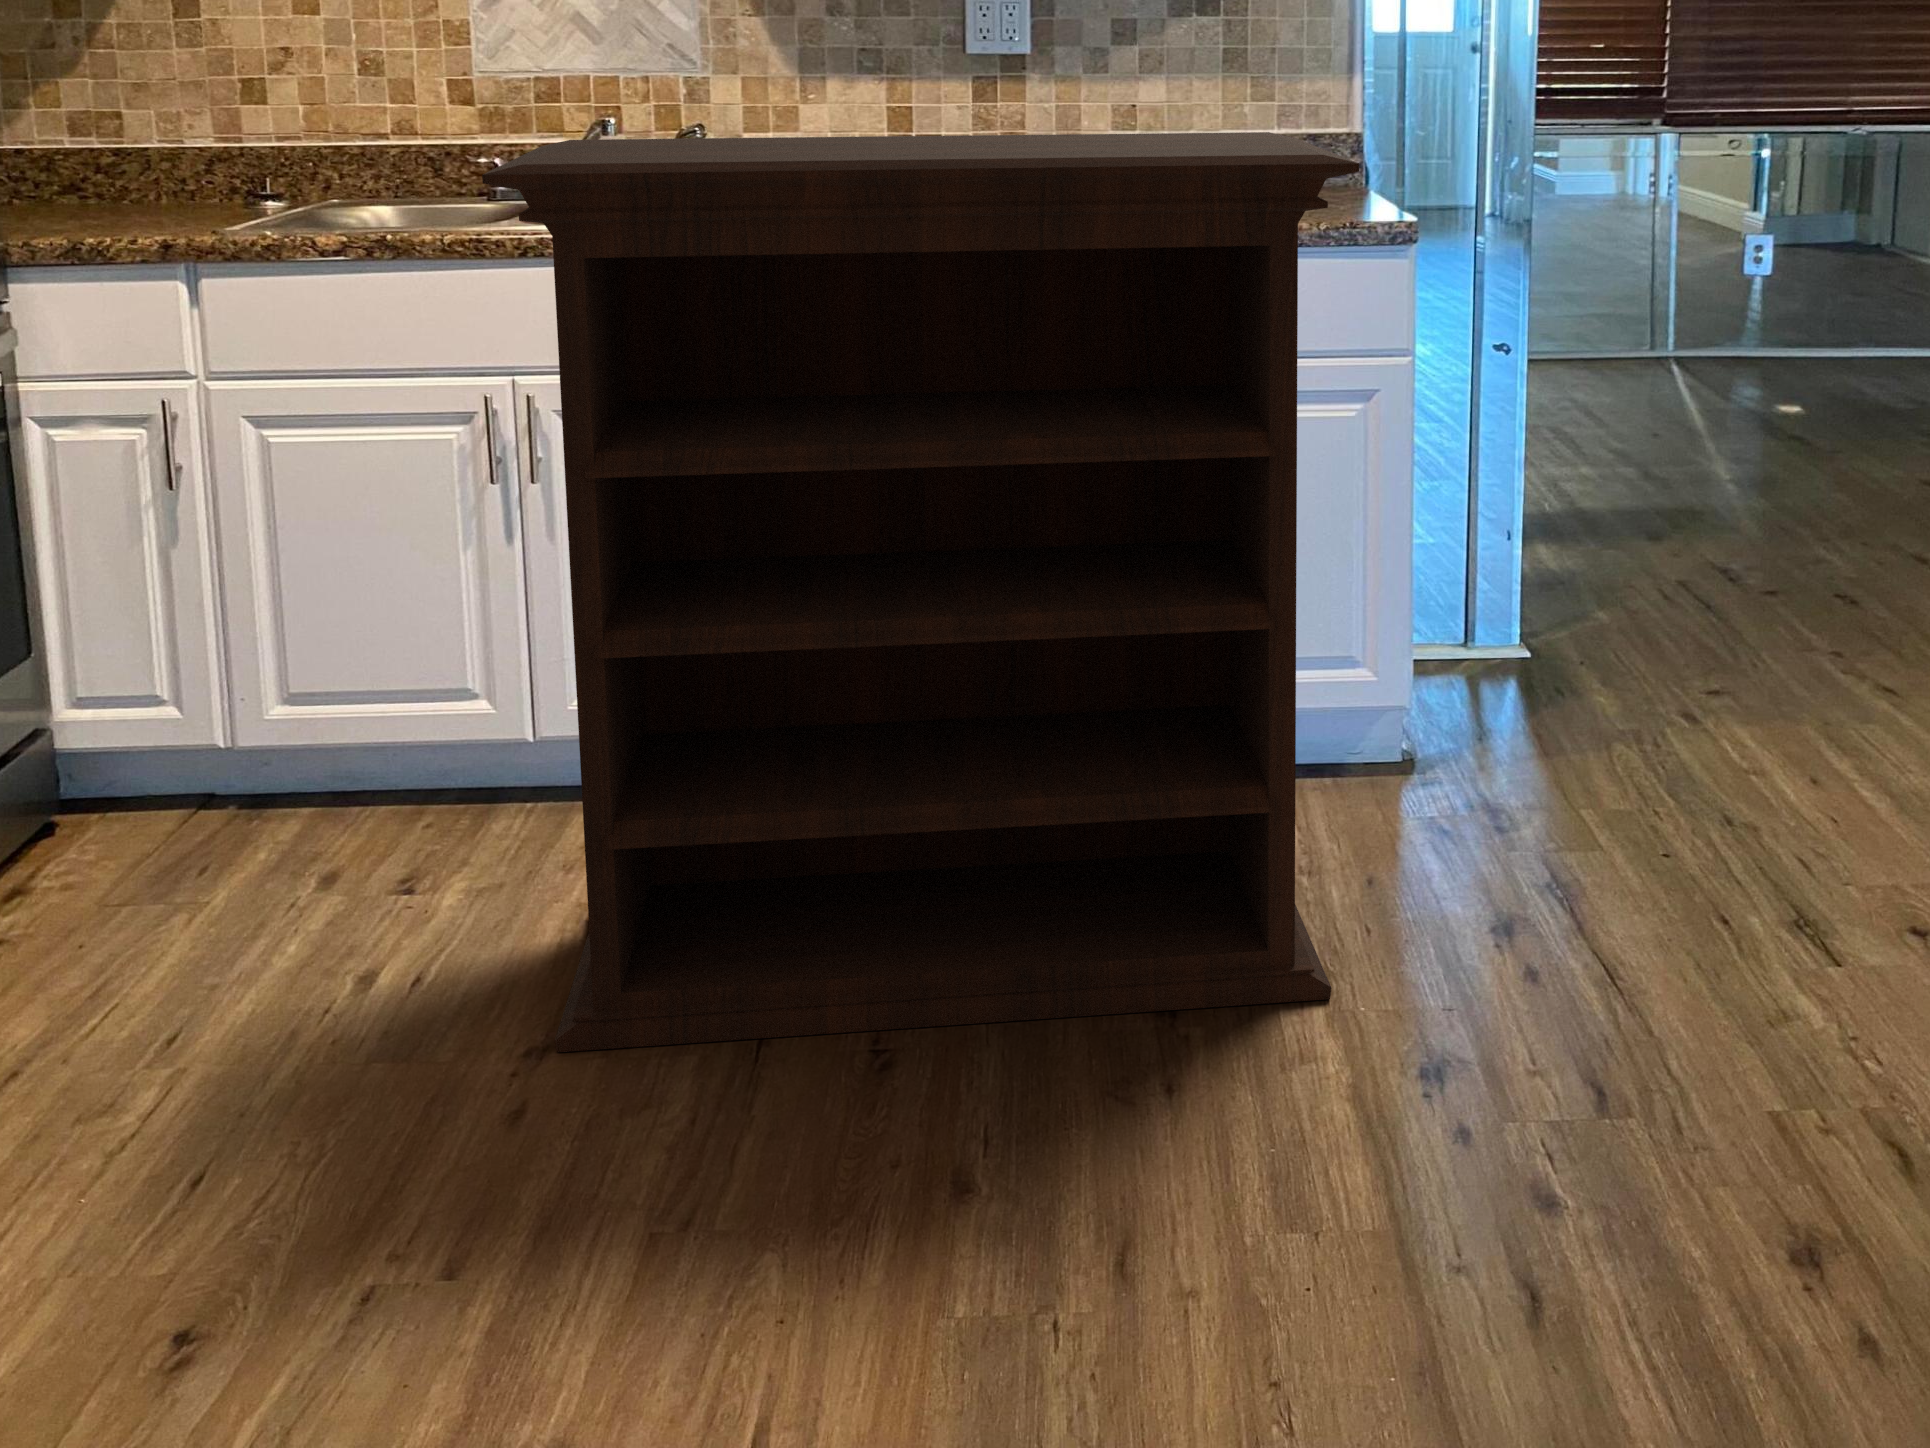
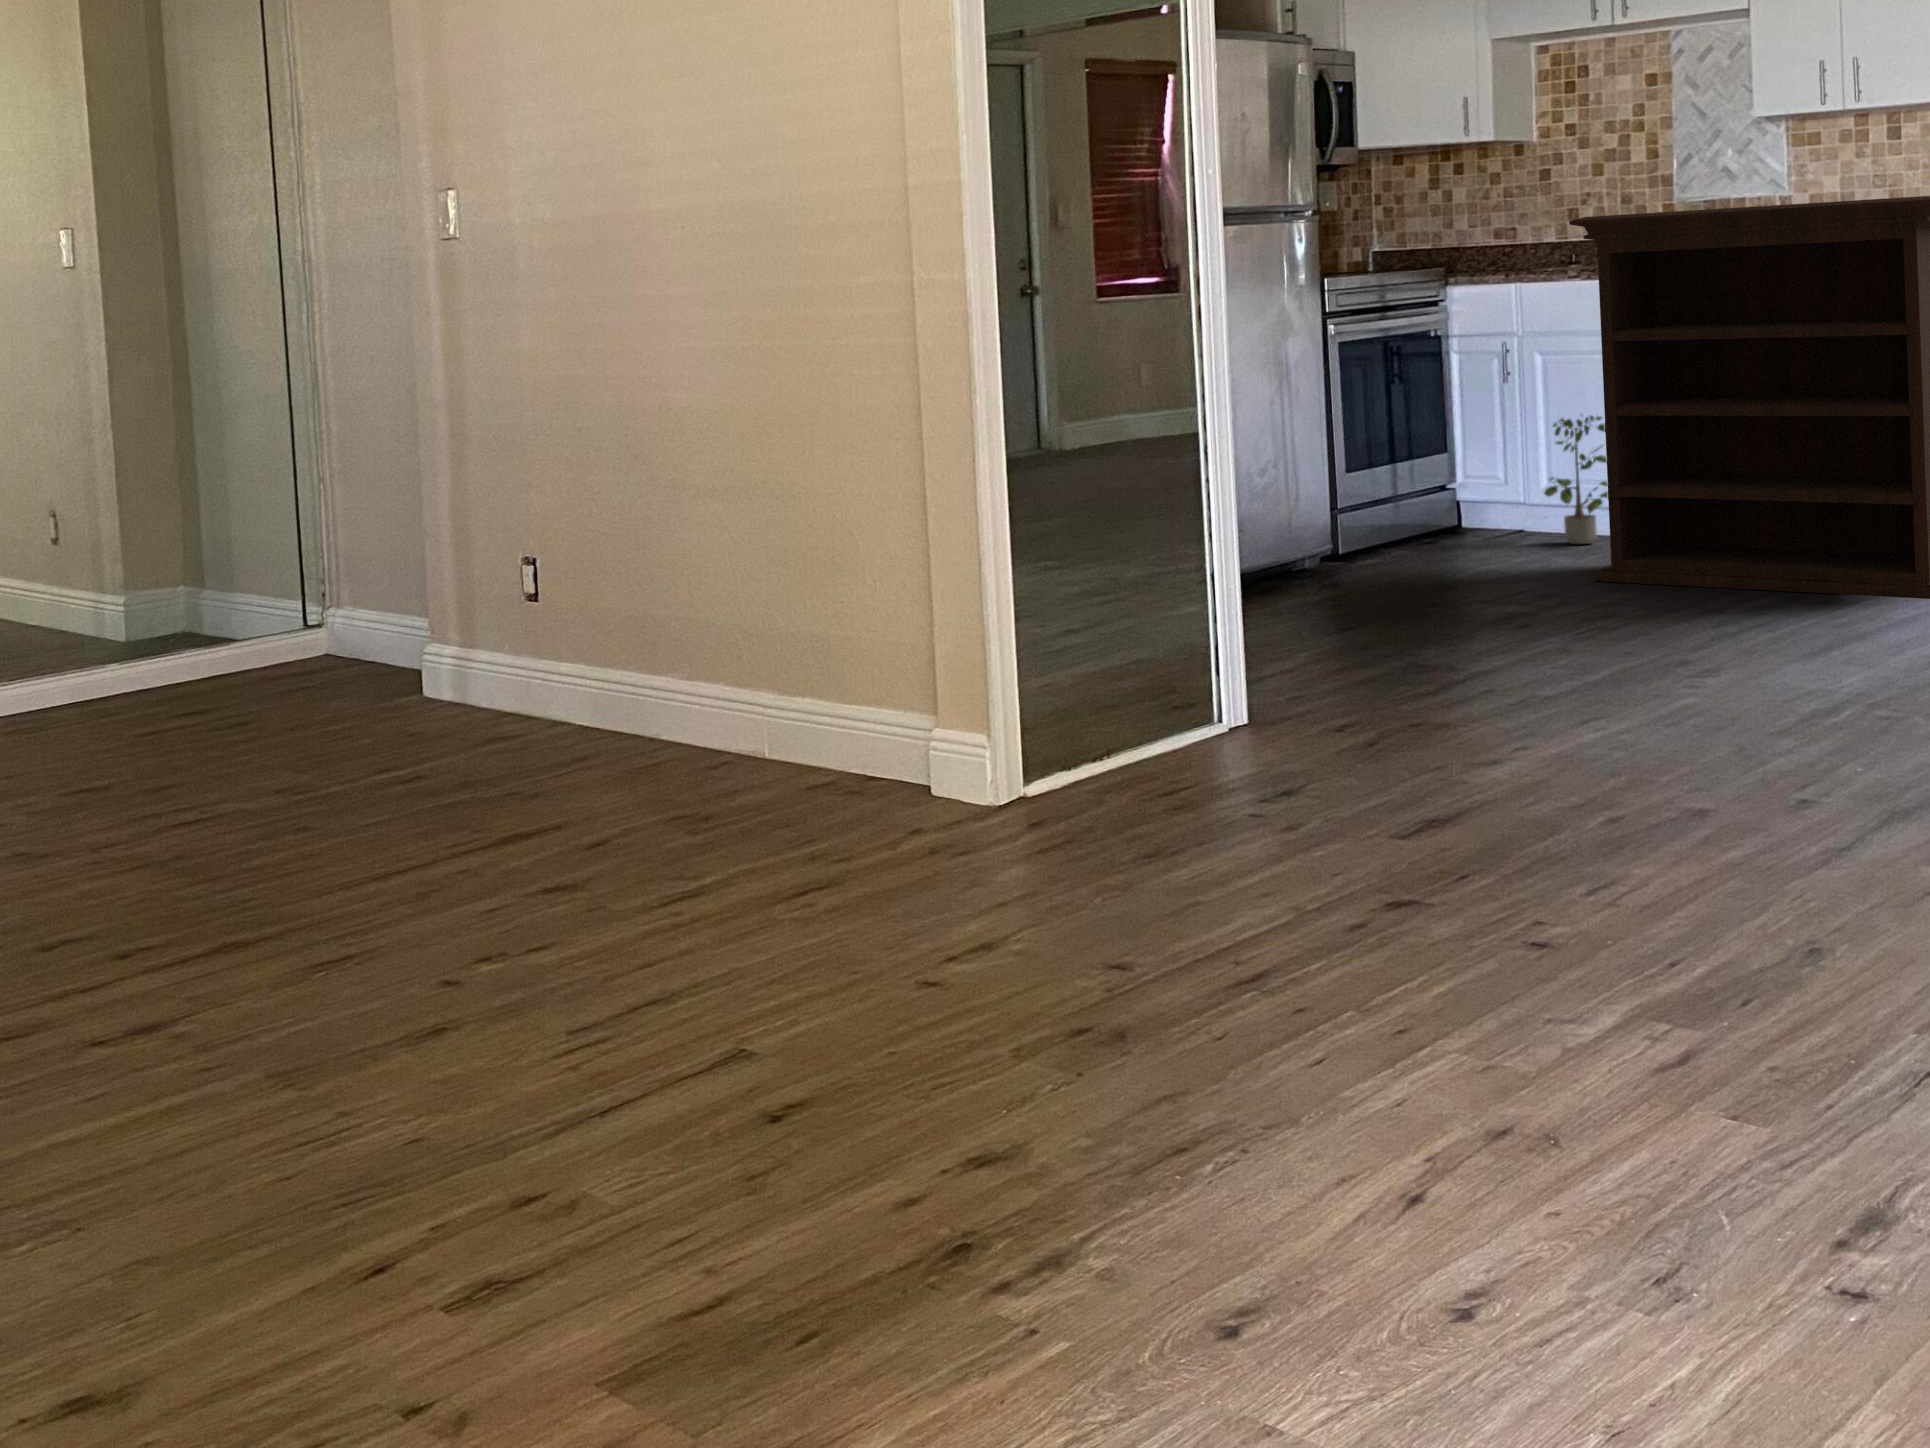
potted plant: none [301,560,490,852] -> present [1544,414,1608,544]

